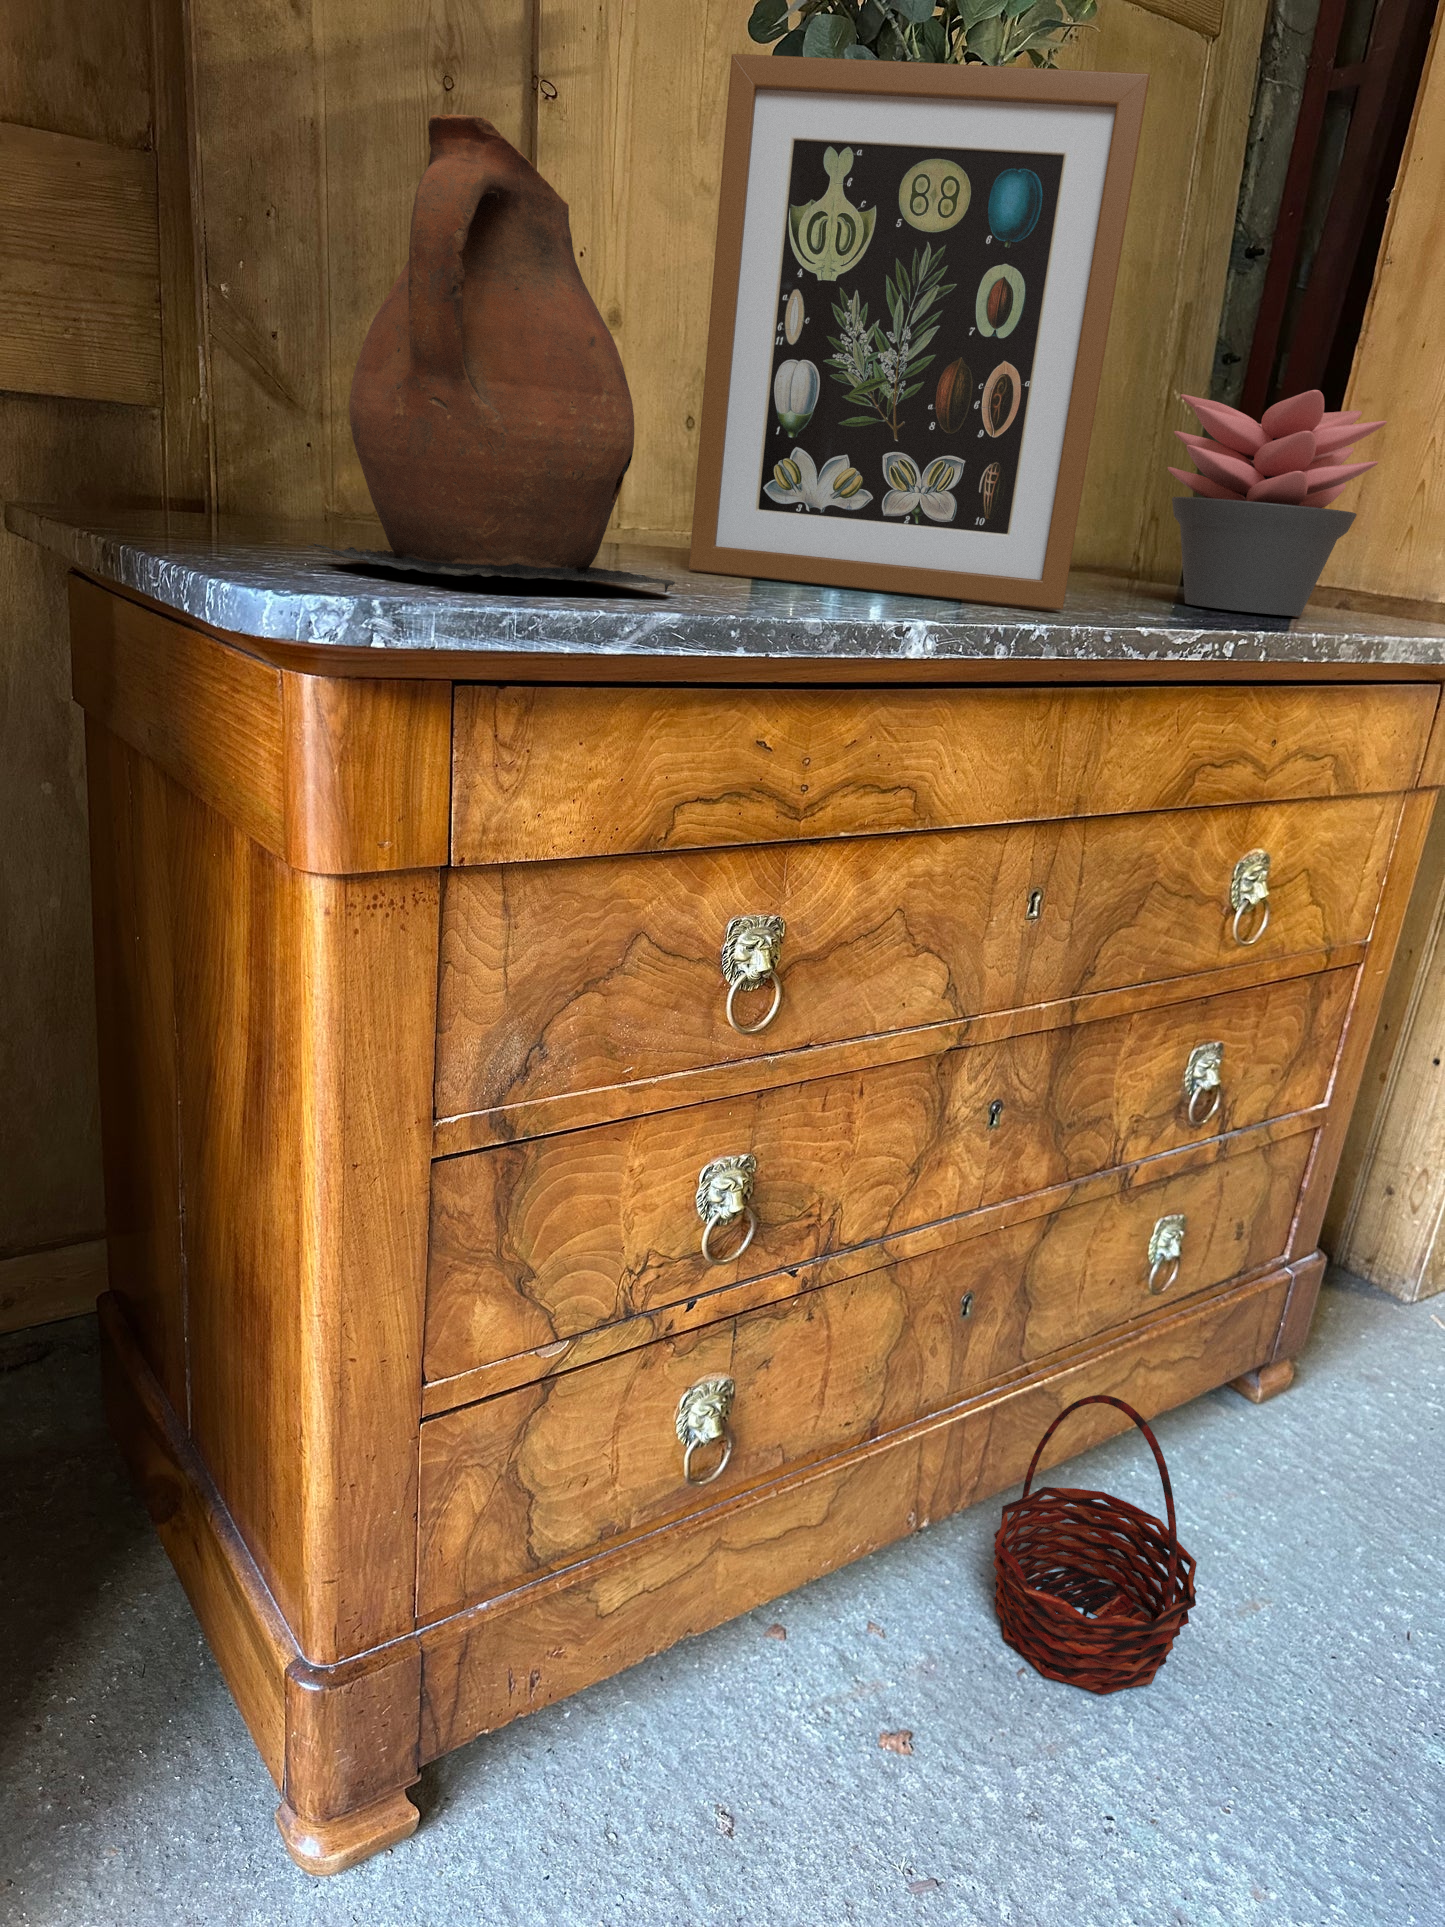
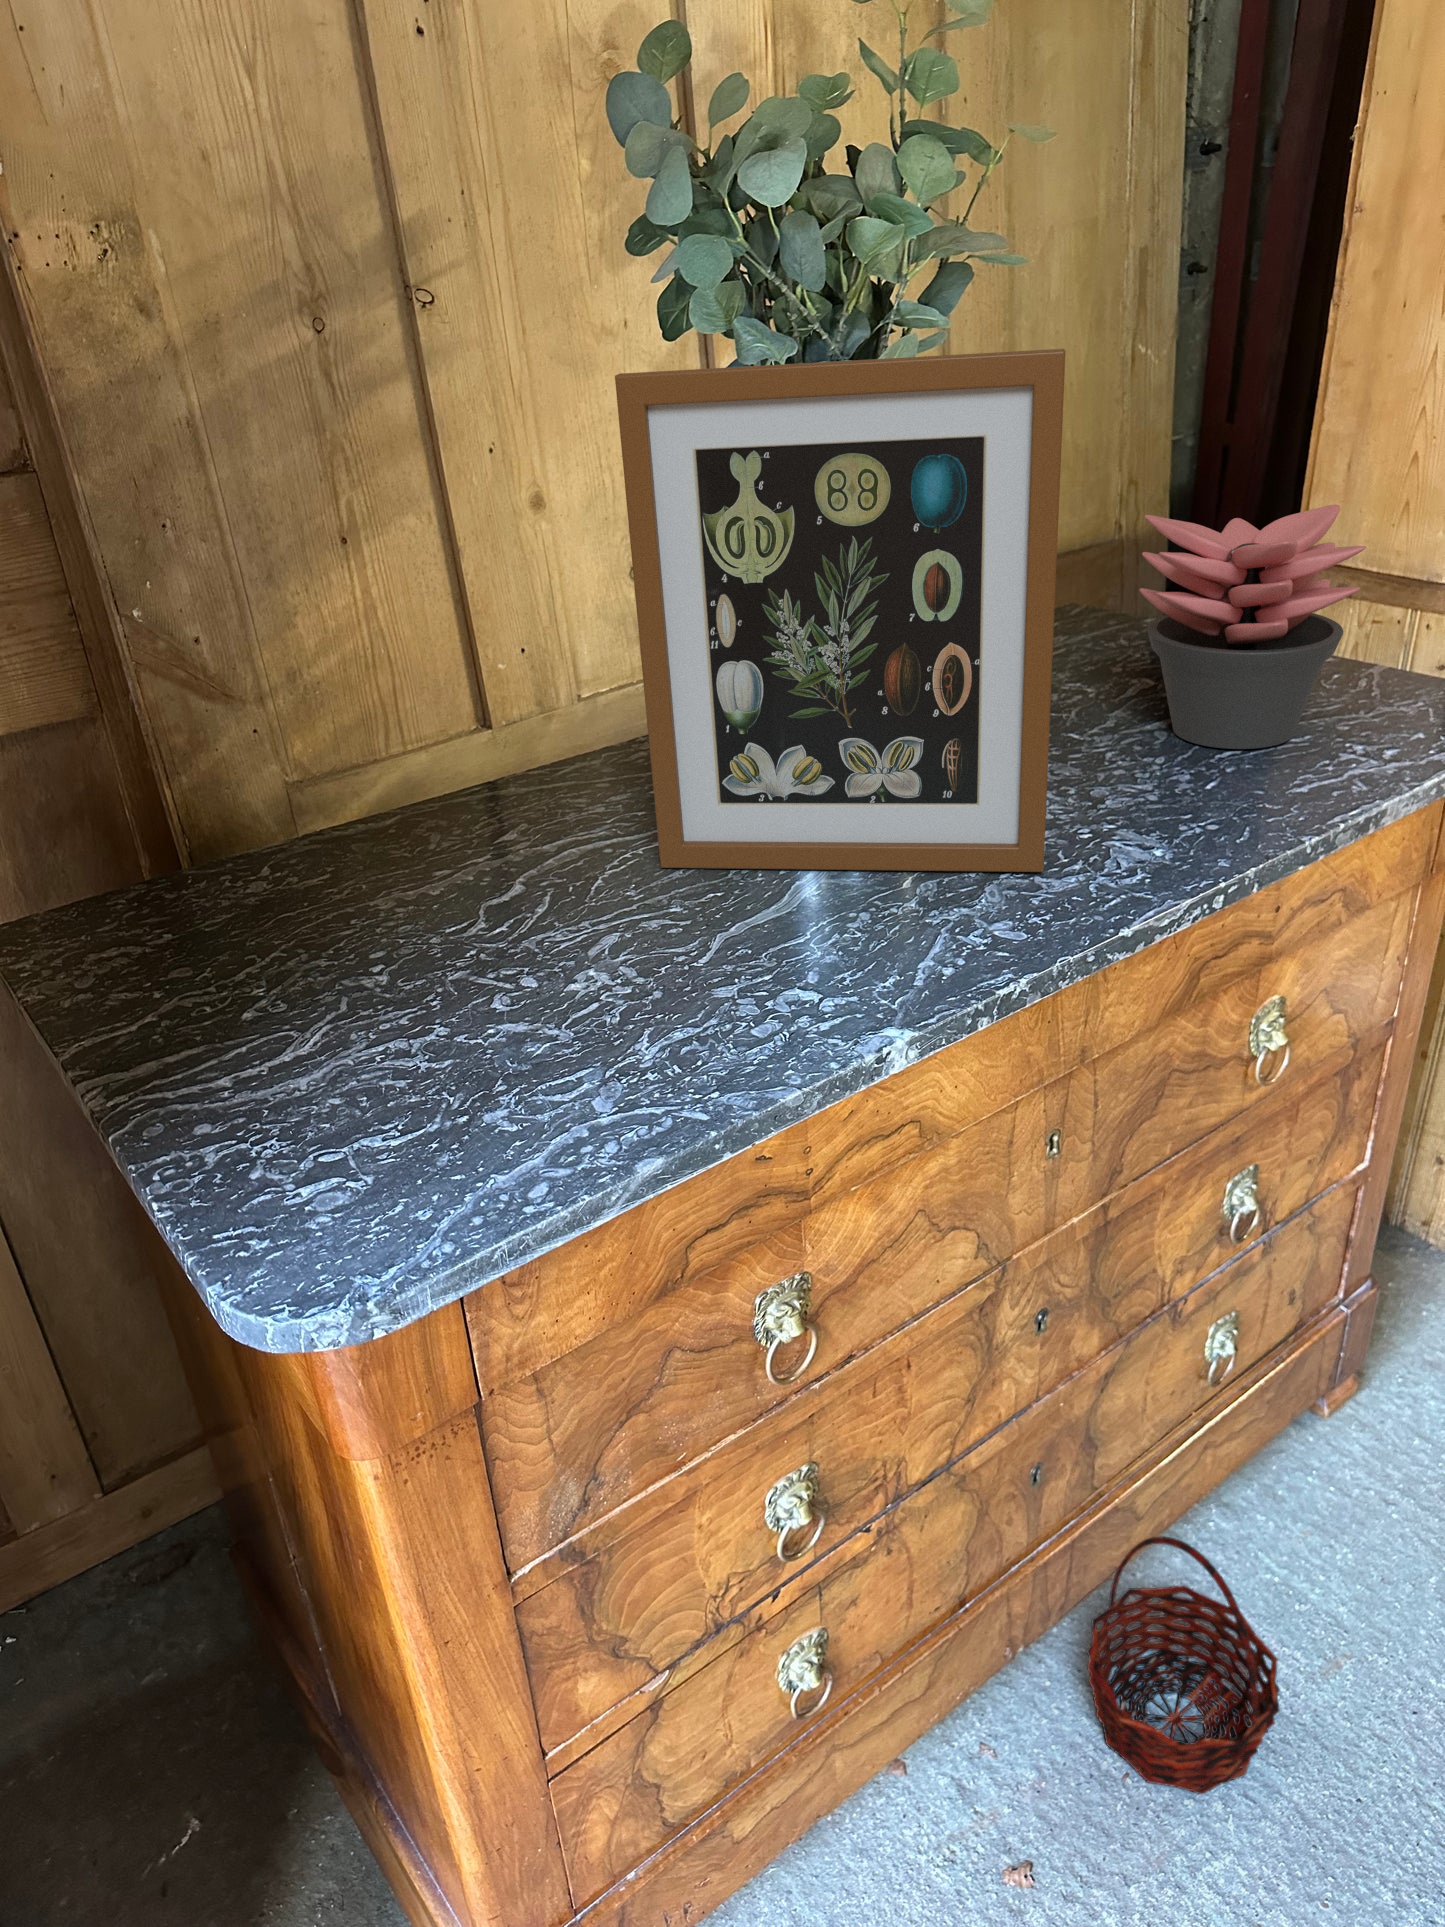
ceramic pitcher: present [307,114,675,593] -> none [284,712,649,1143]

